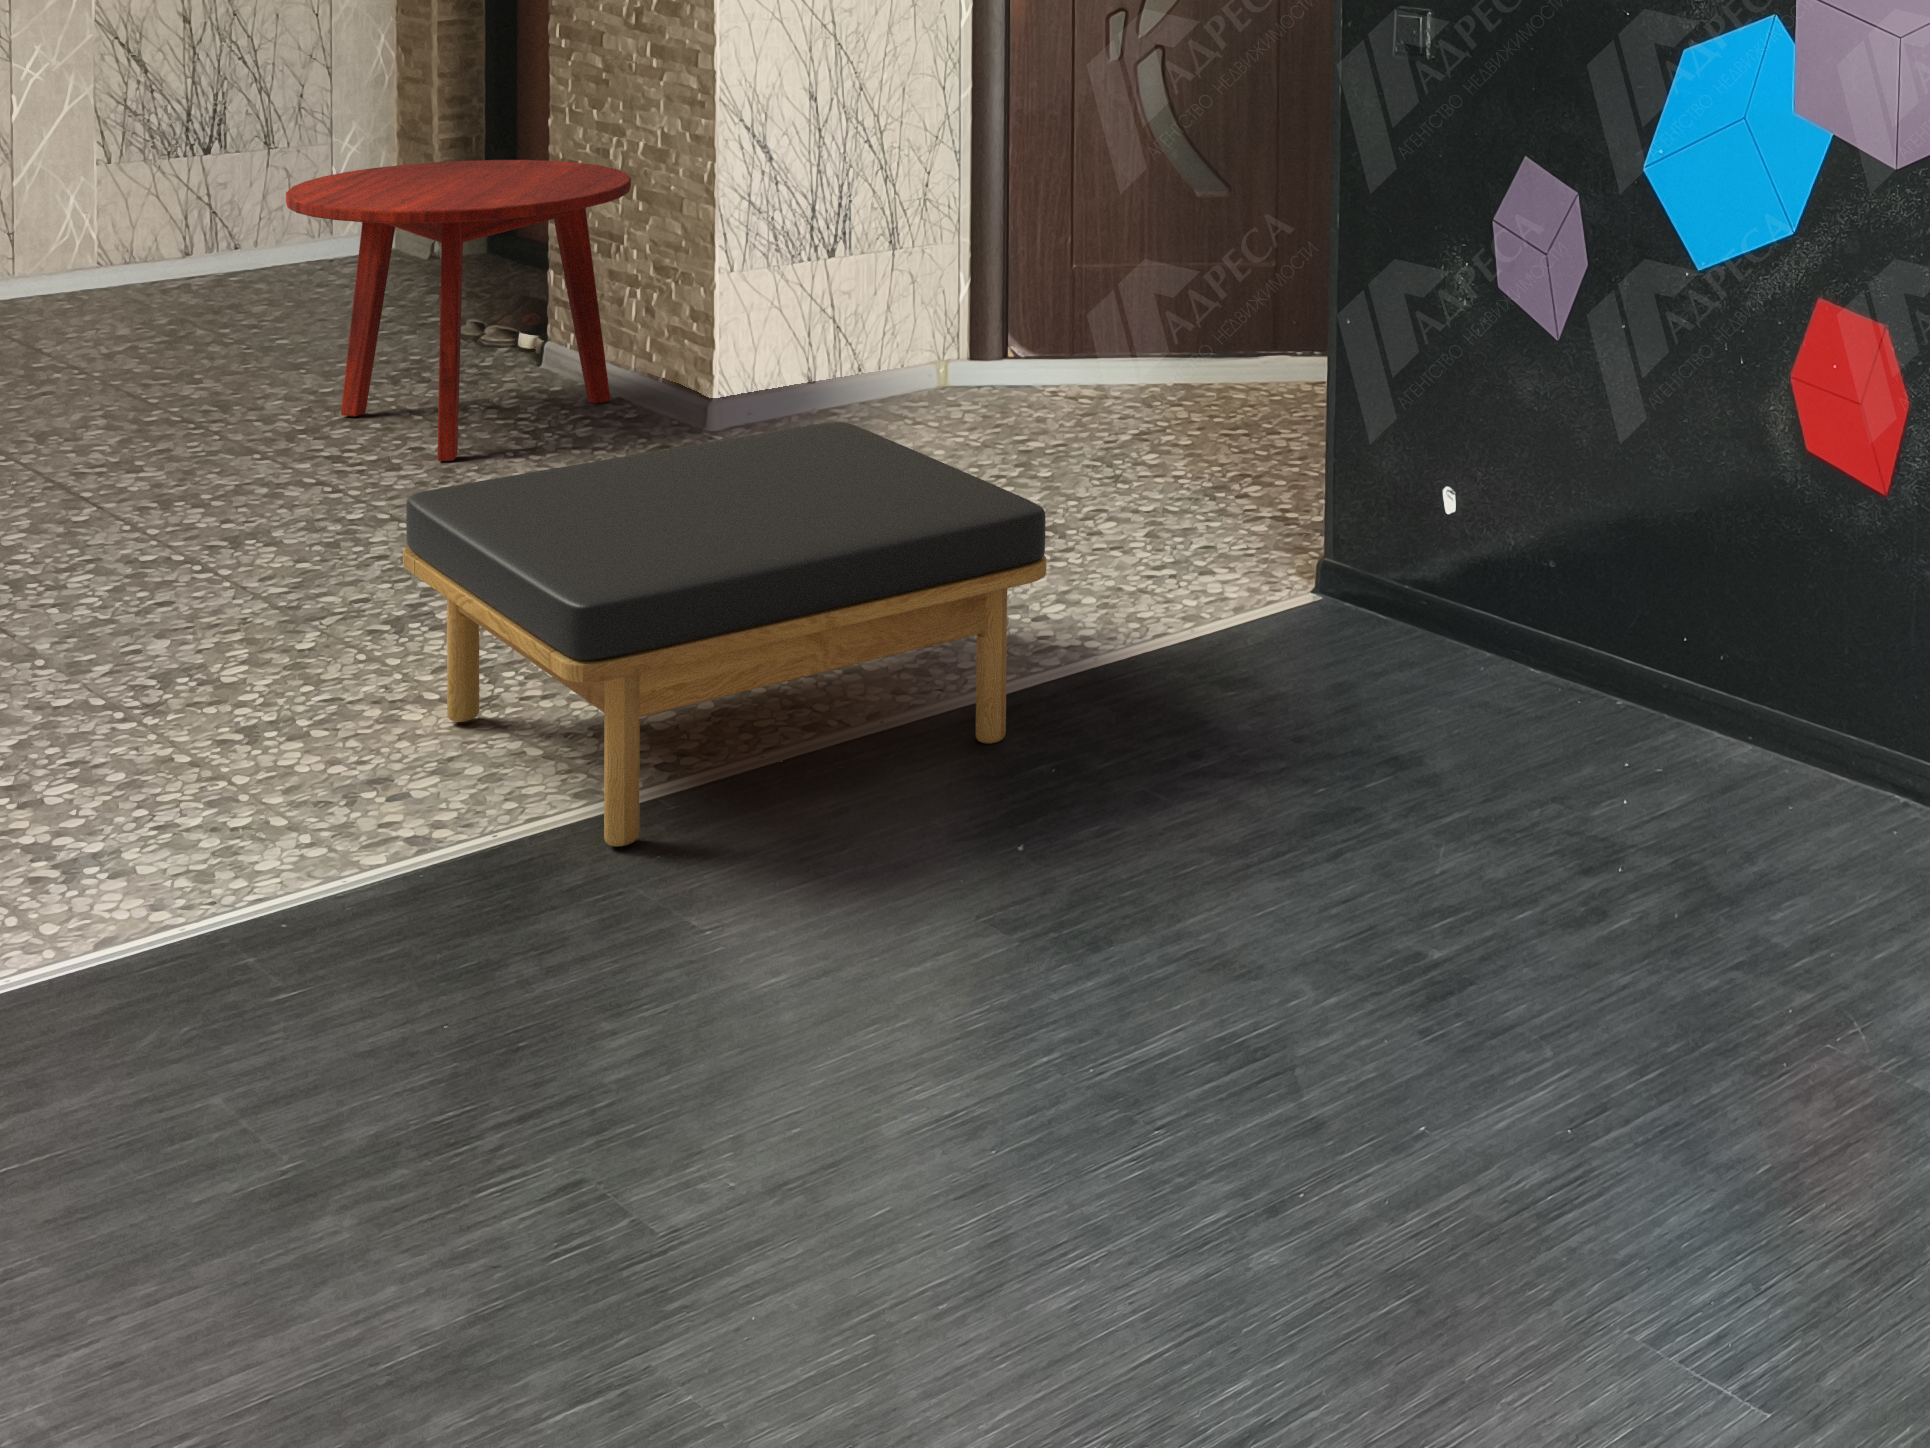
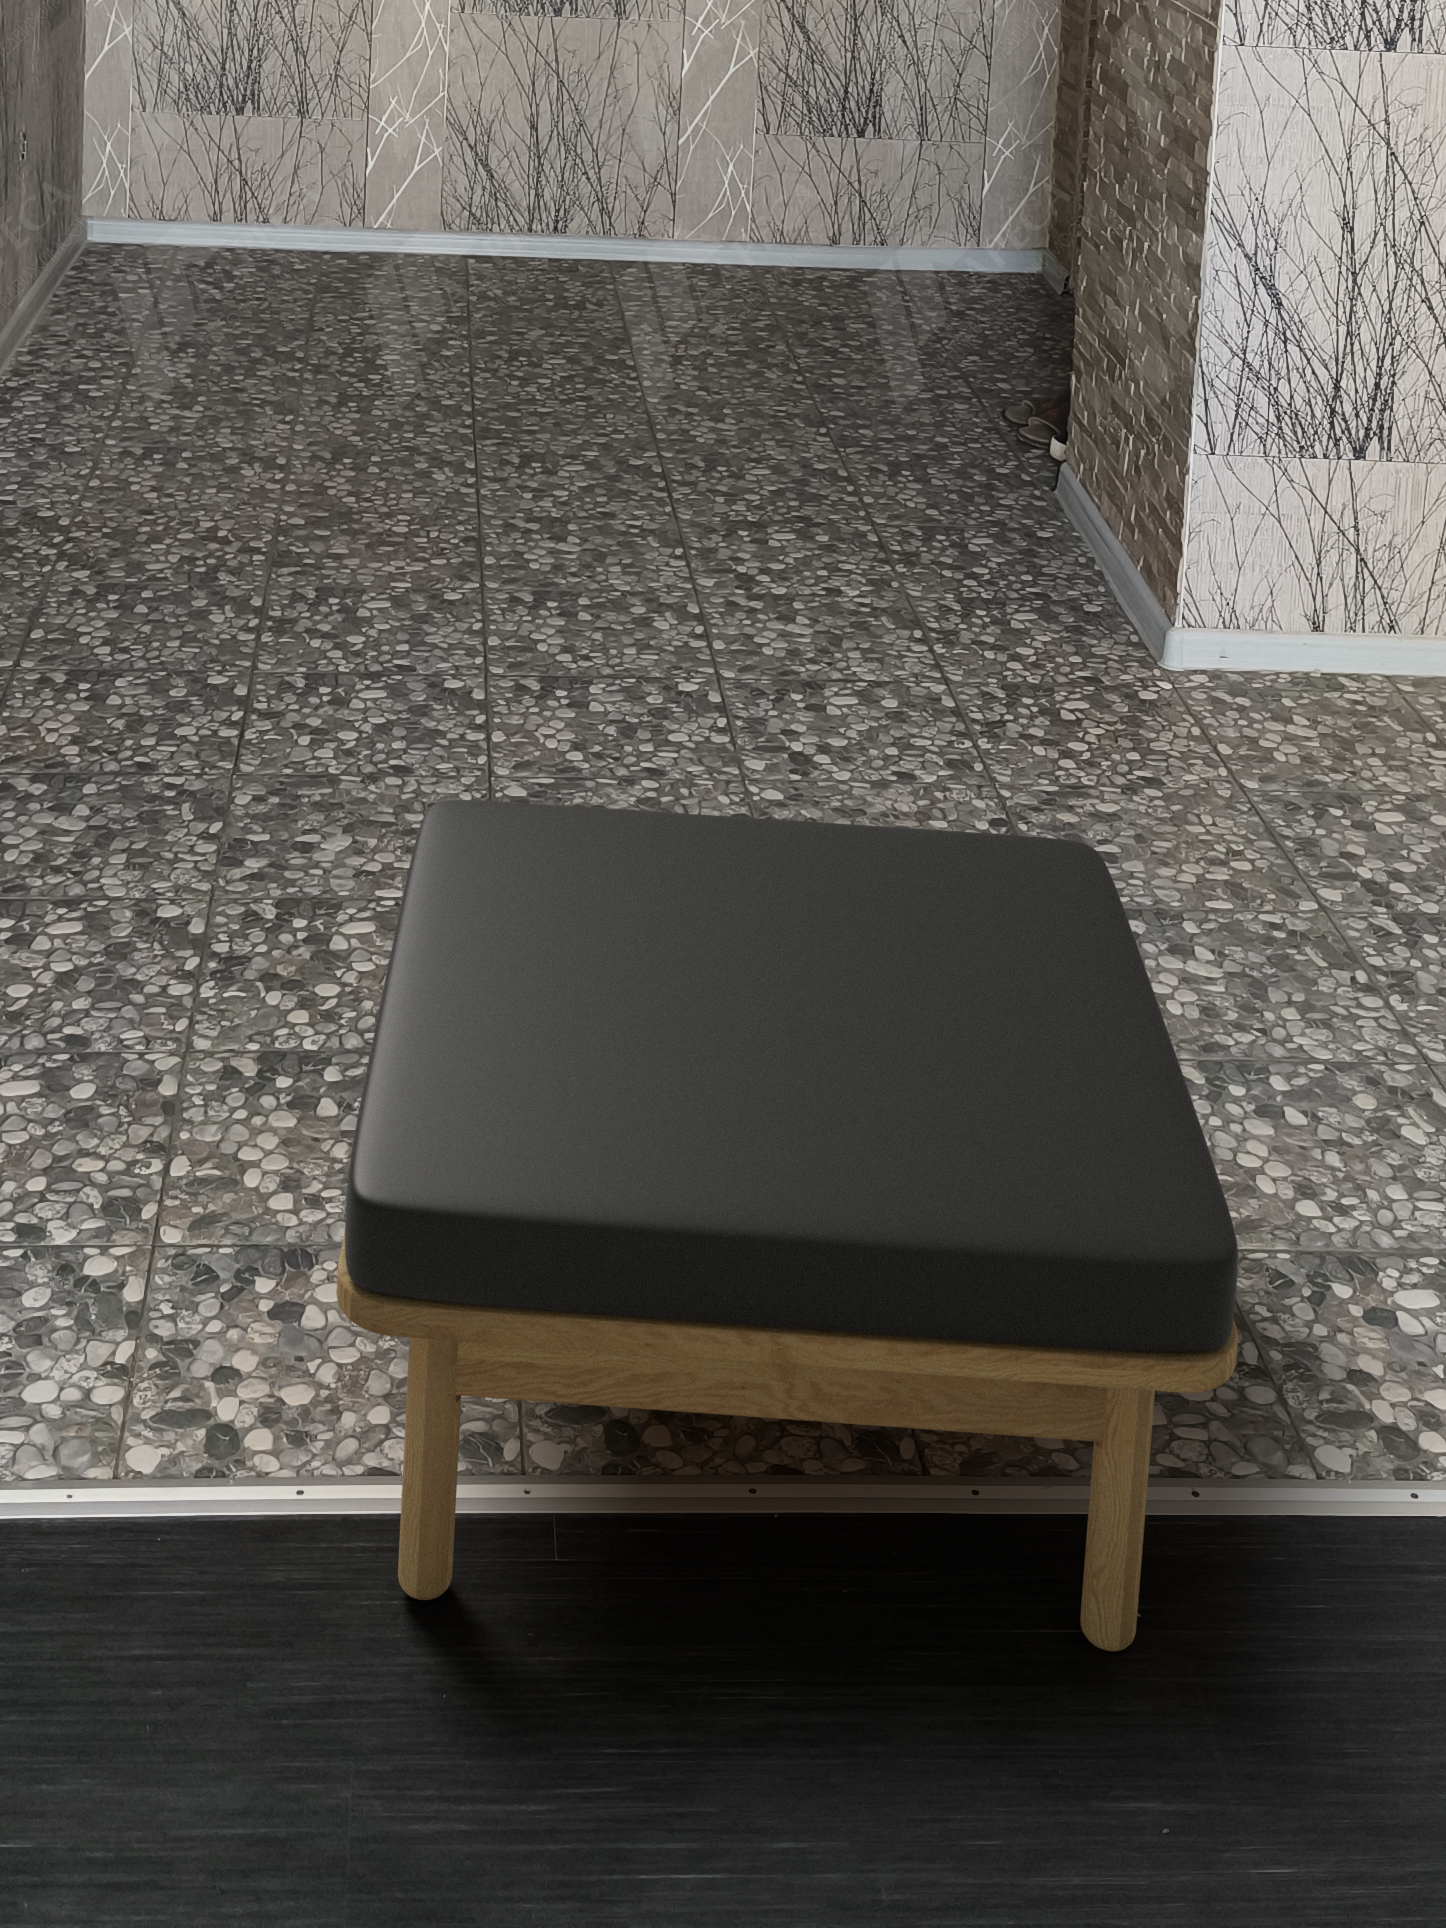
side table: present [286,160,631,461] -> none [723,215,1119,622]

